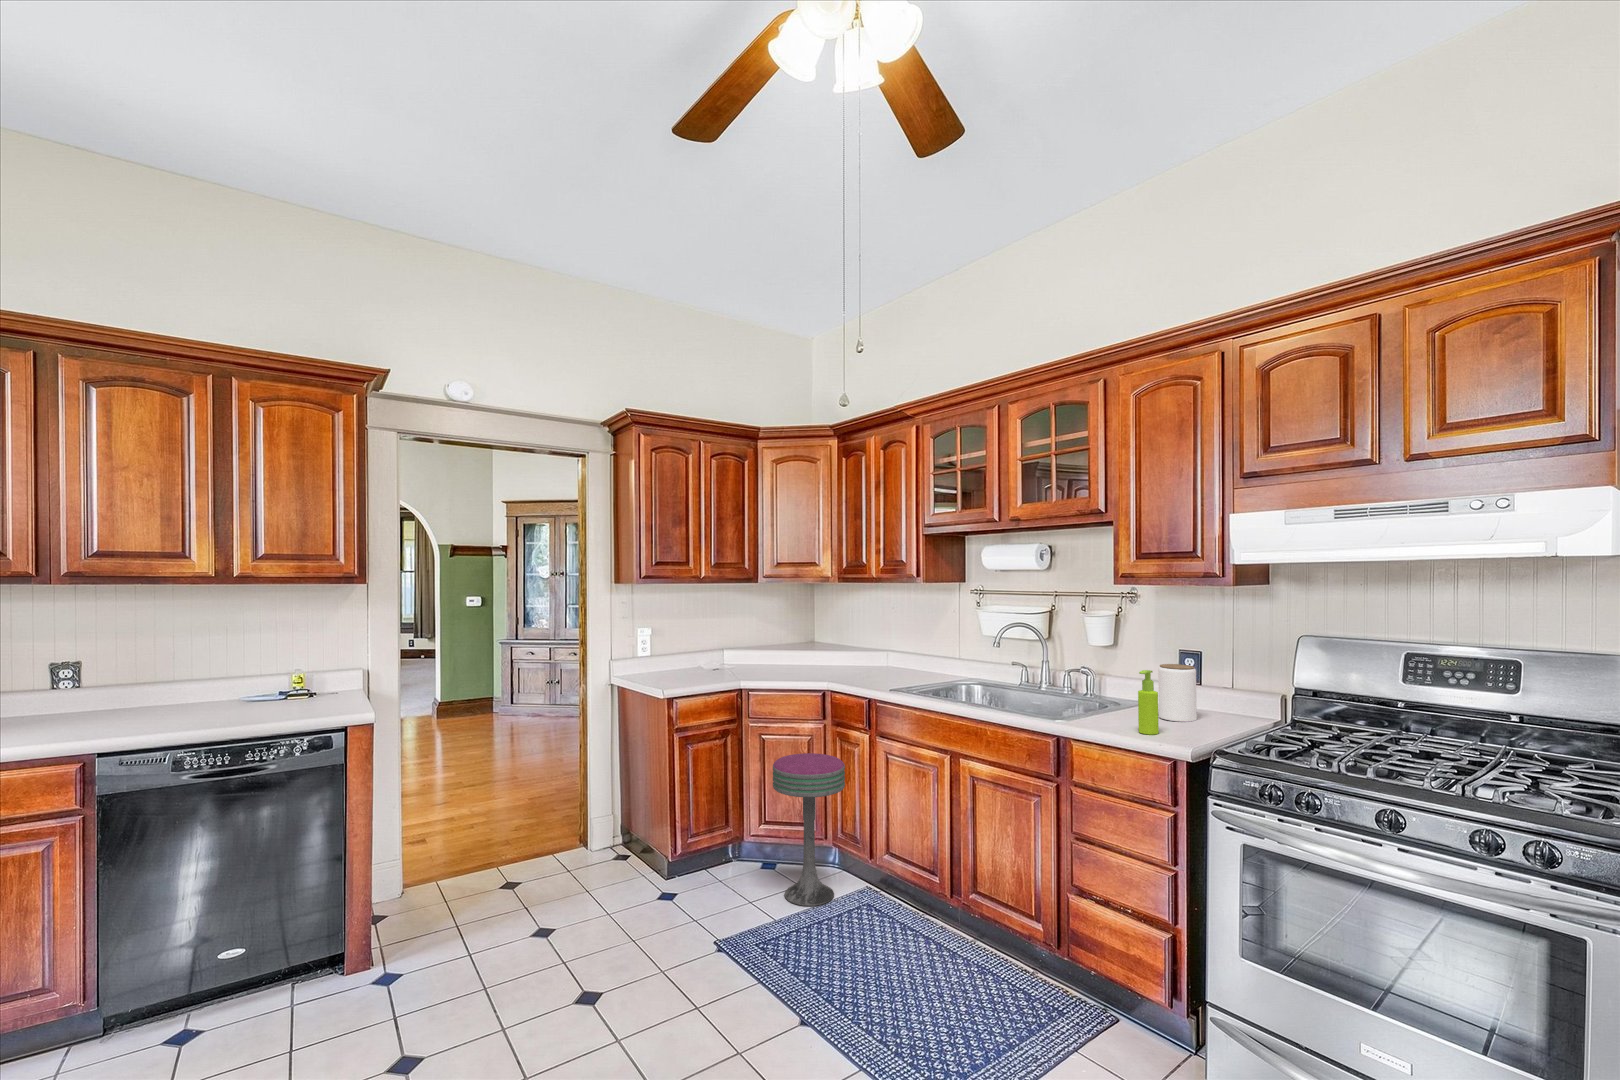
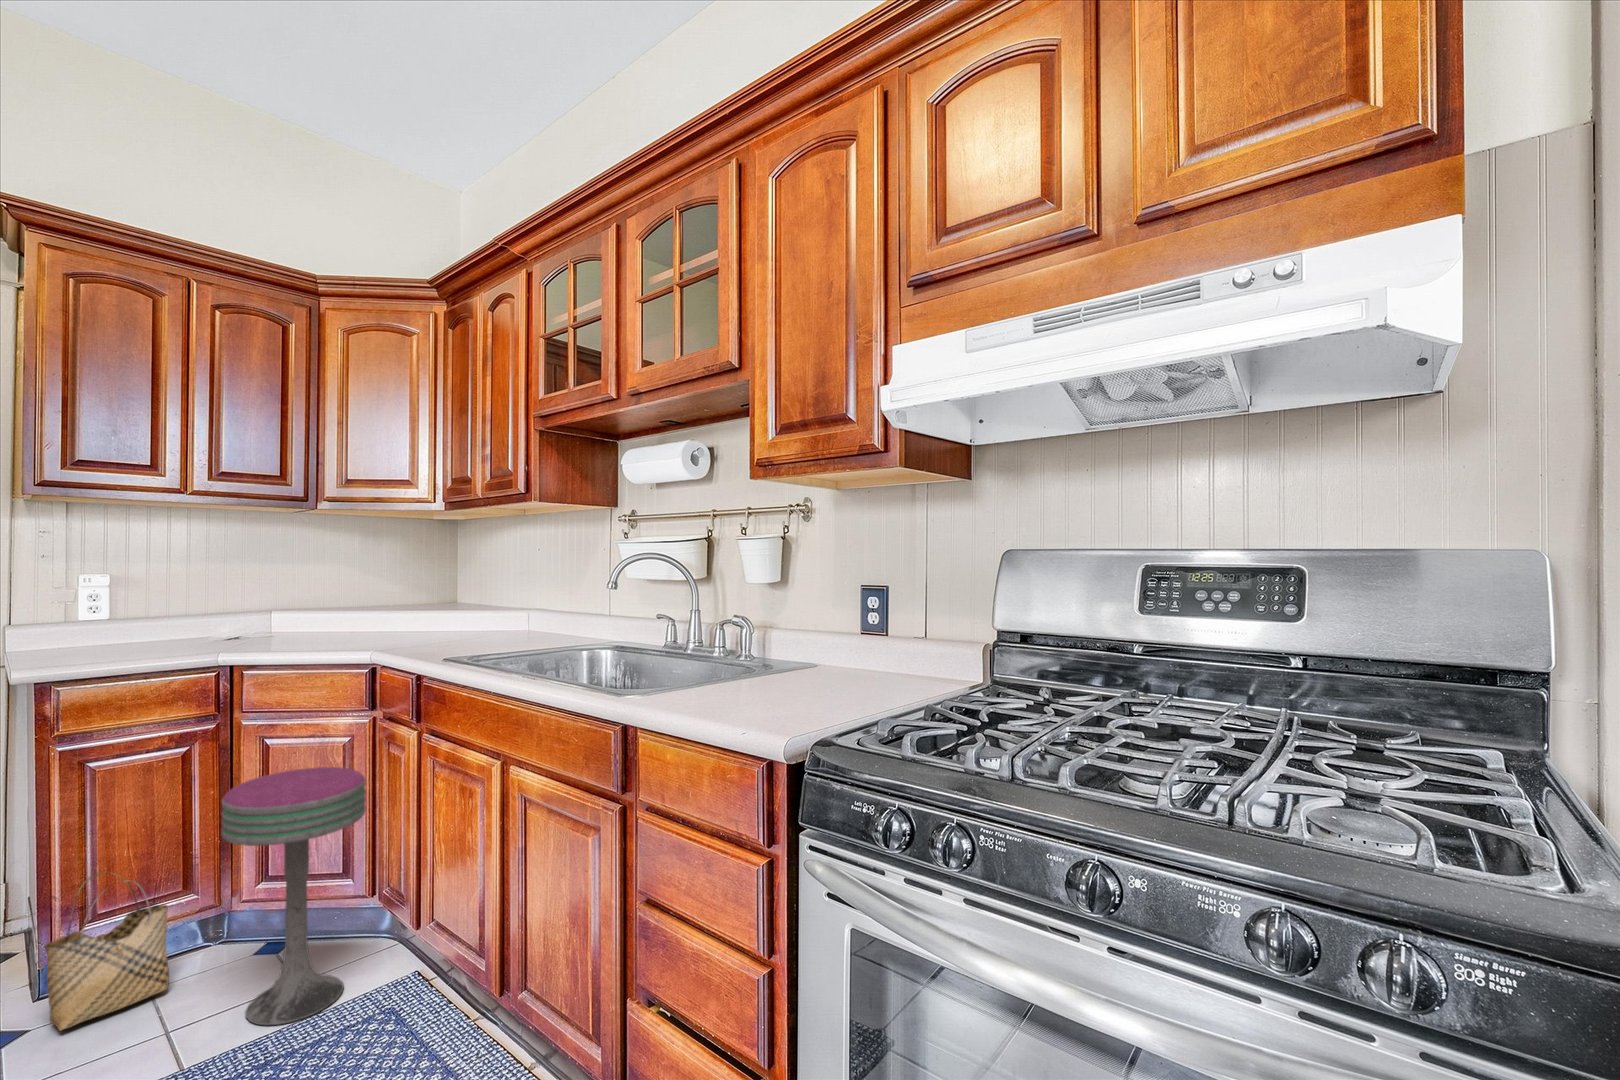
jar: present [1158,664,1197,722] -> none [801,601,855,691]
soap dispenser: present [1138,670,1159,735] -> none [738,604,771,715]
woven basket: none [683,808,732,896] -> present [44,872,169,1031]

